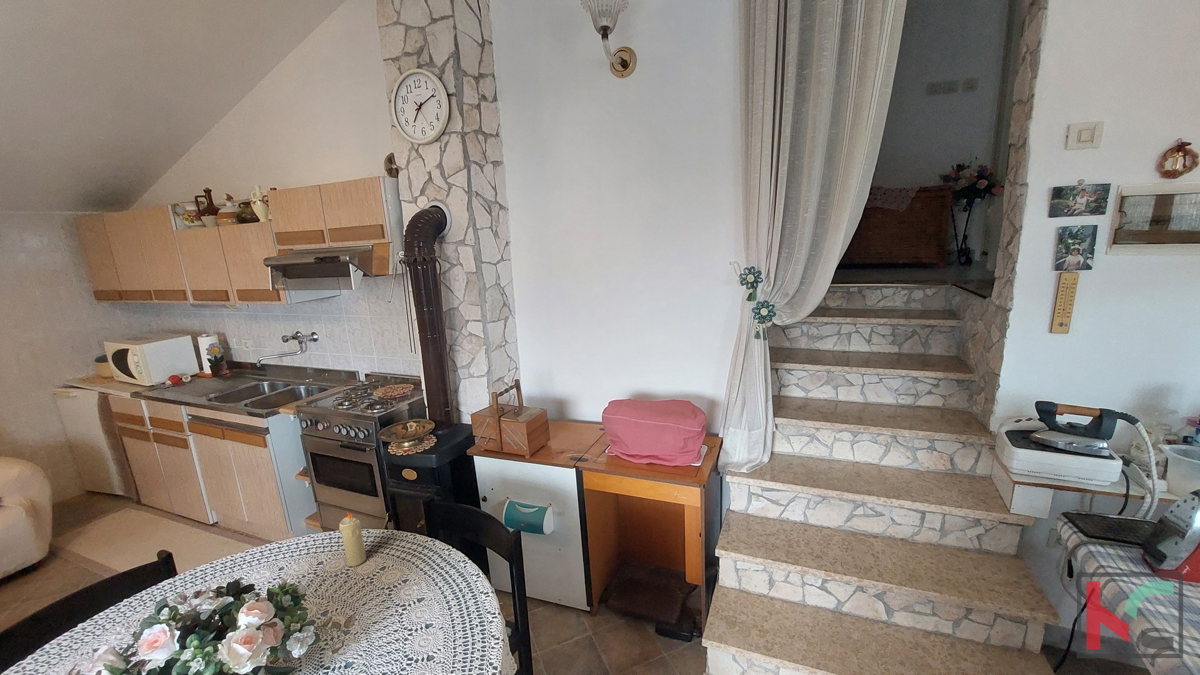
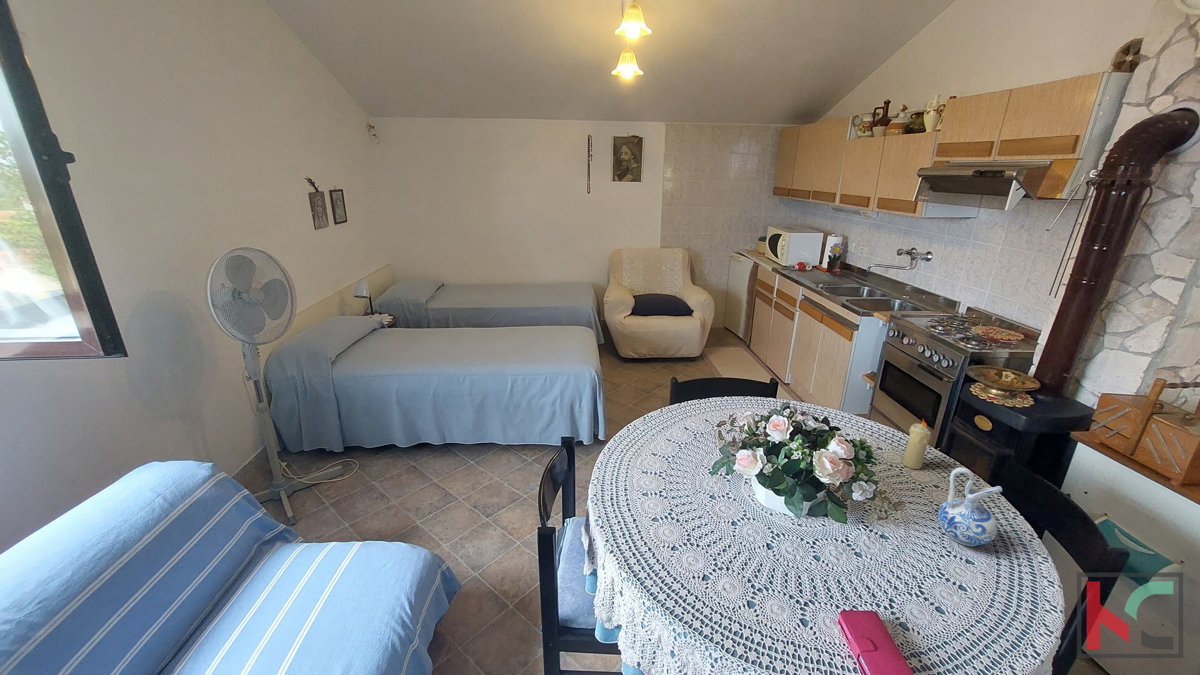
ceramic pitcher: none [382,542,438,615] -> present [938,467,1002,546]

